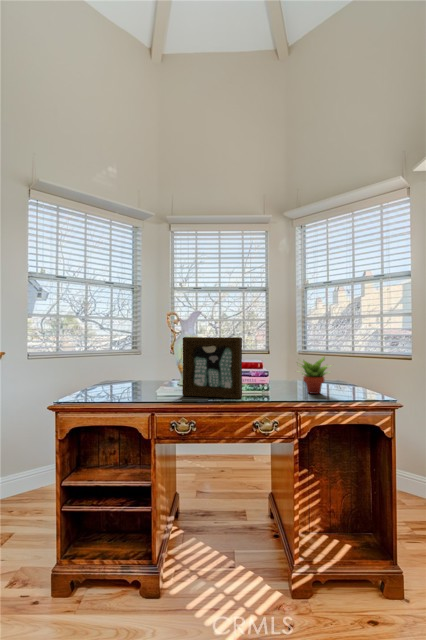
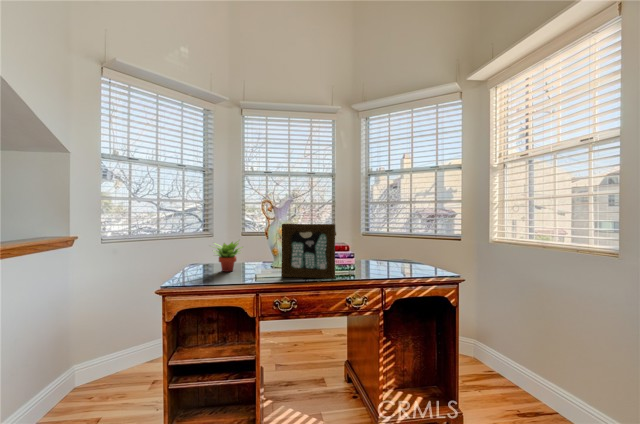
succulent plant: present [301,357,328,394] -> present [215,241,242,272]

